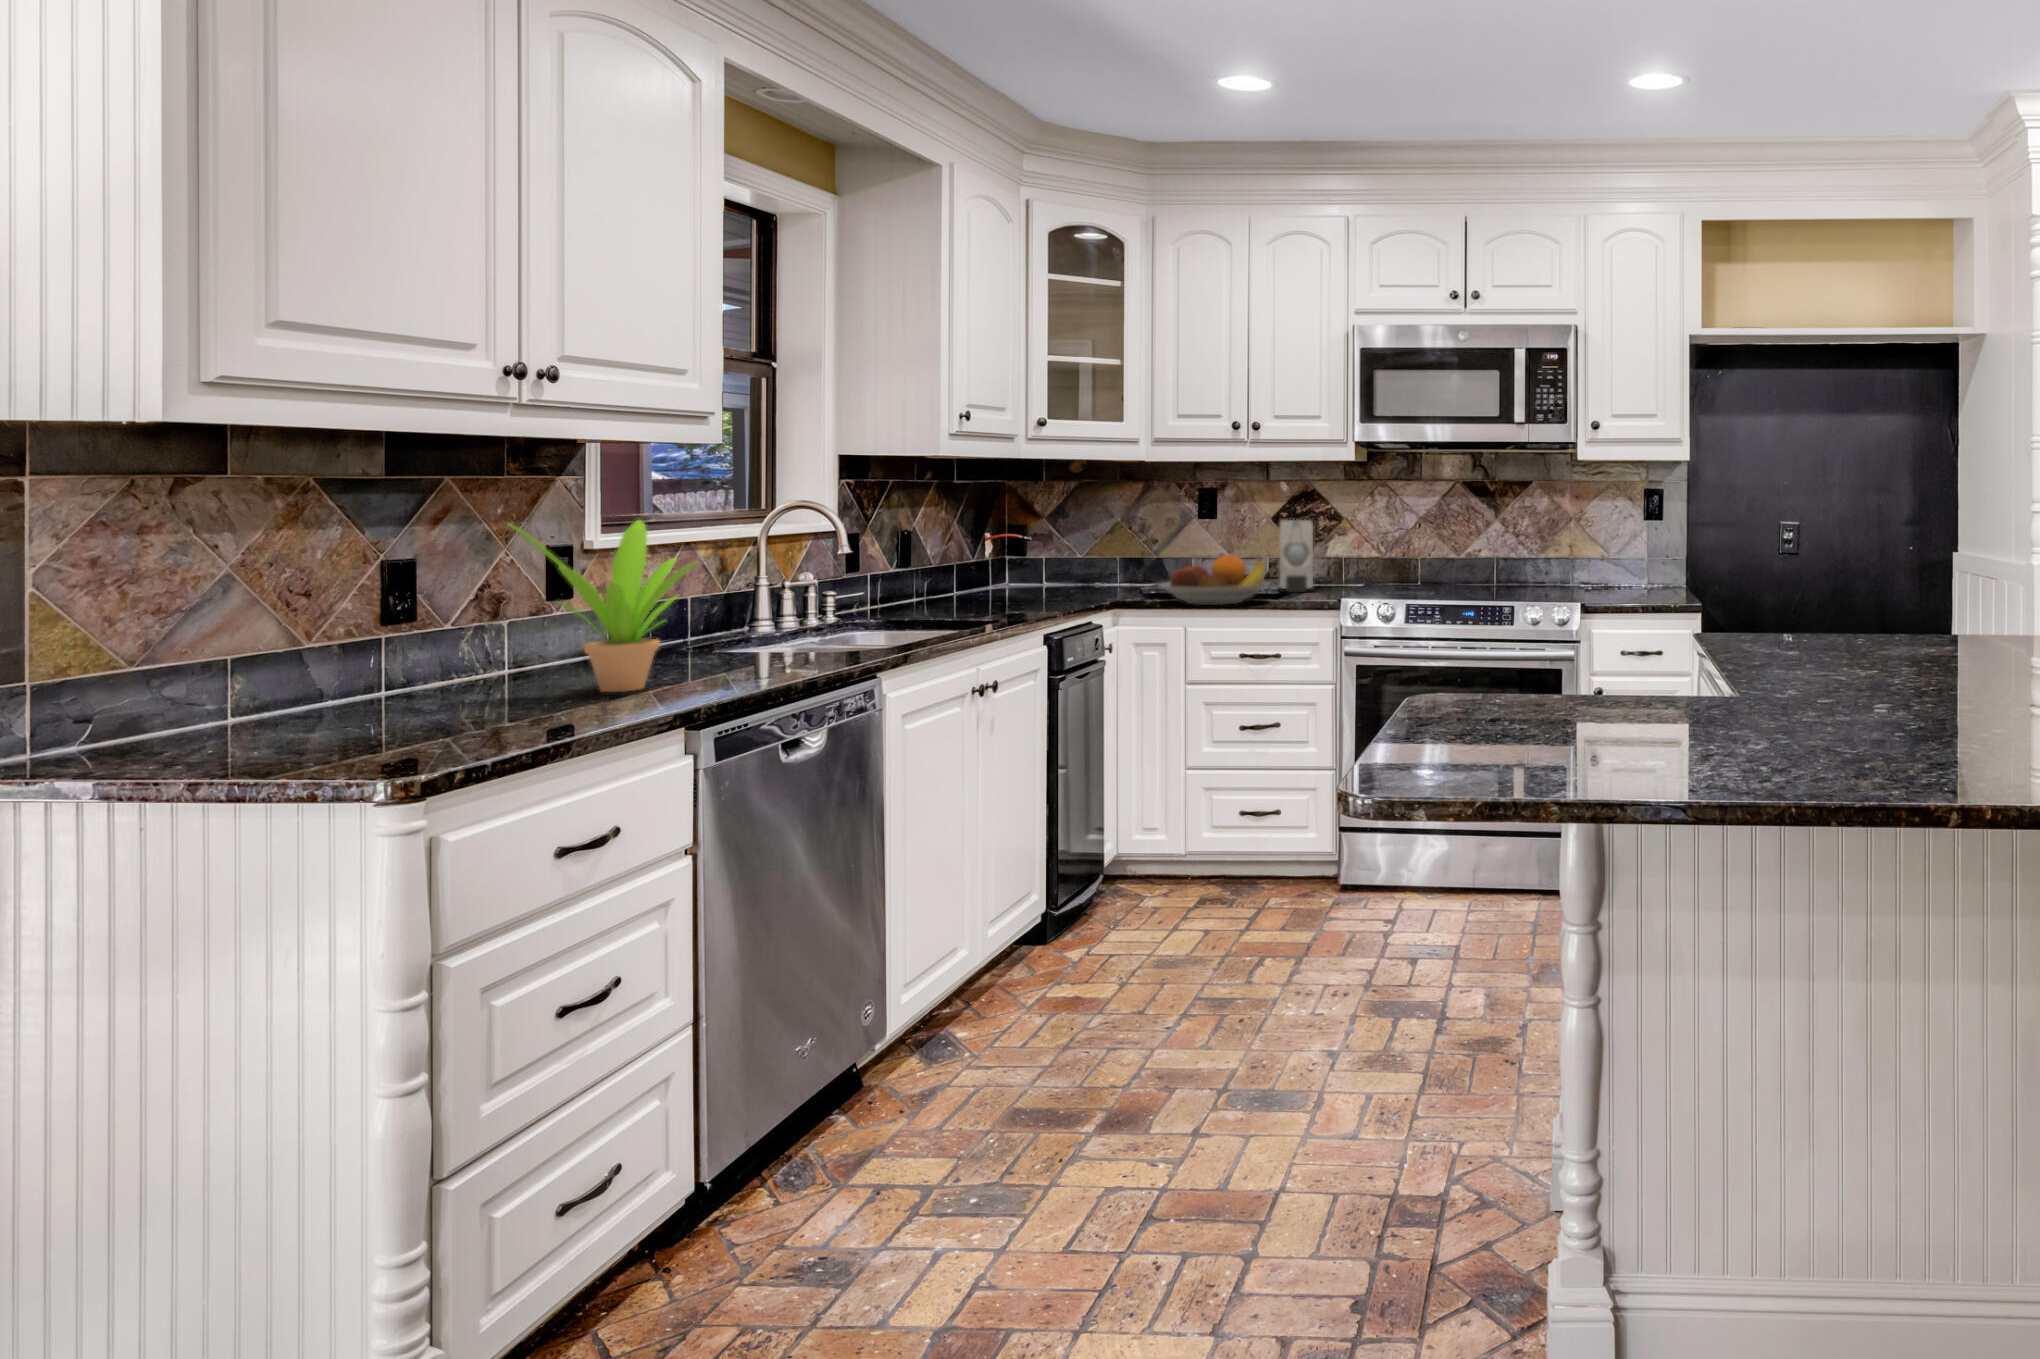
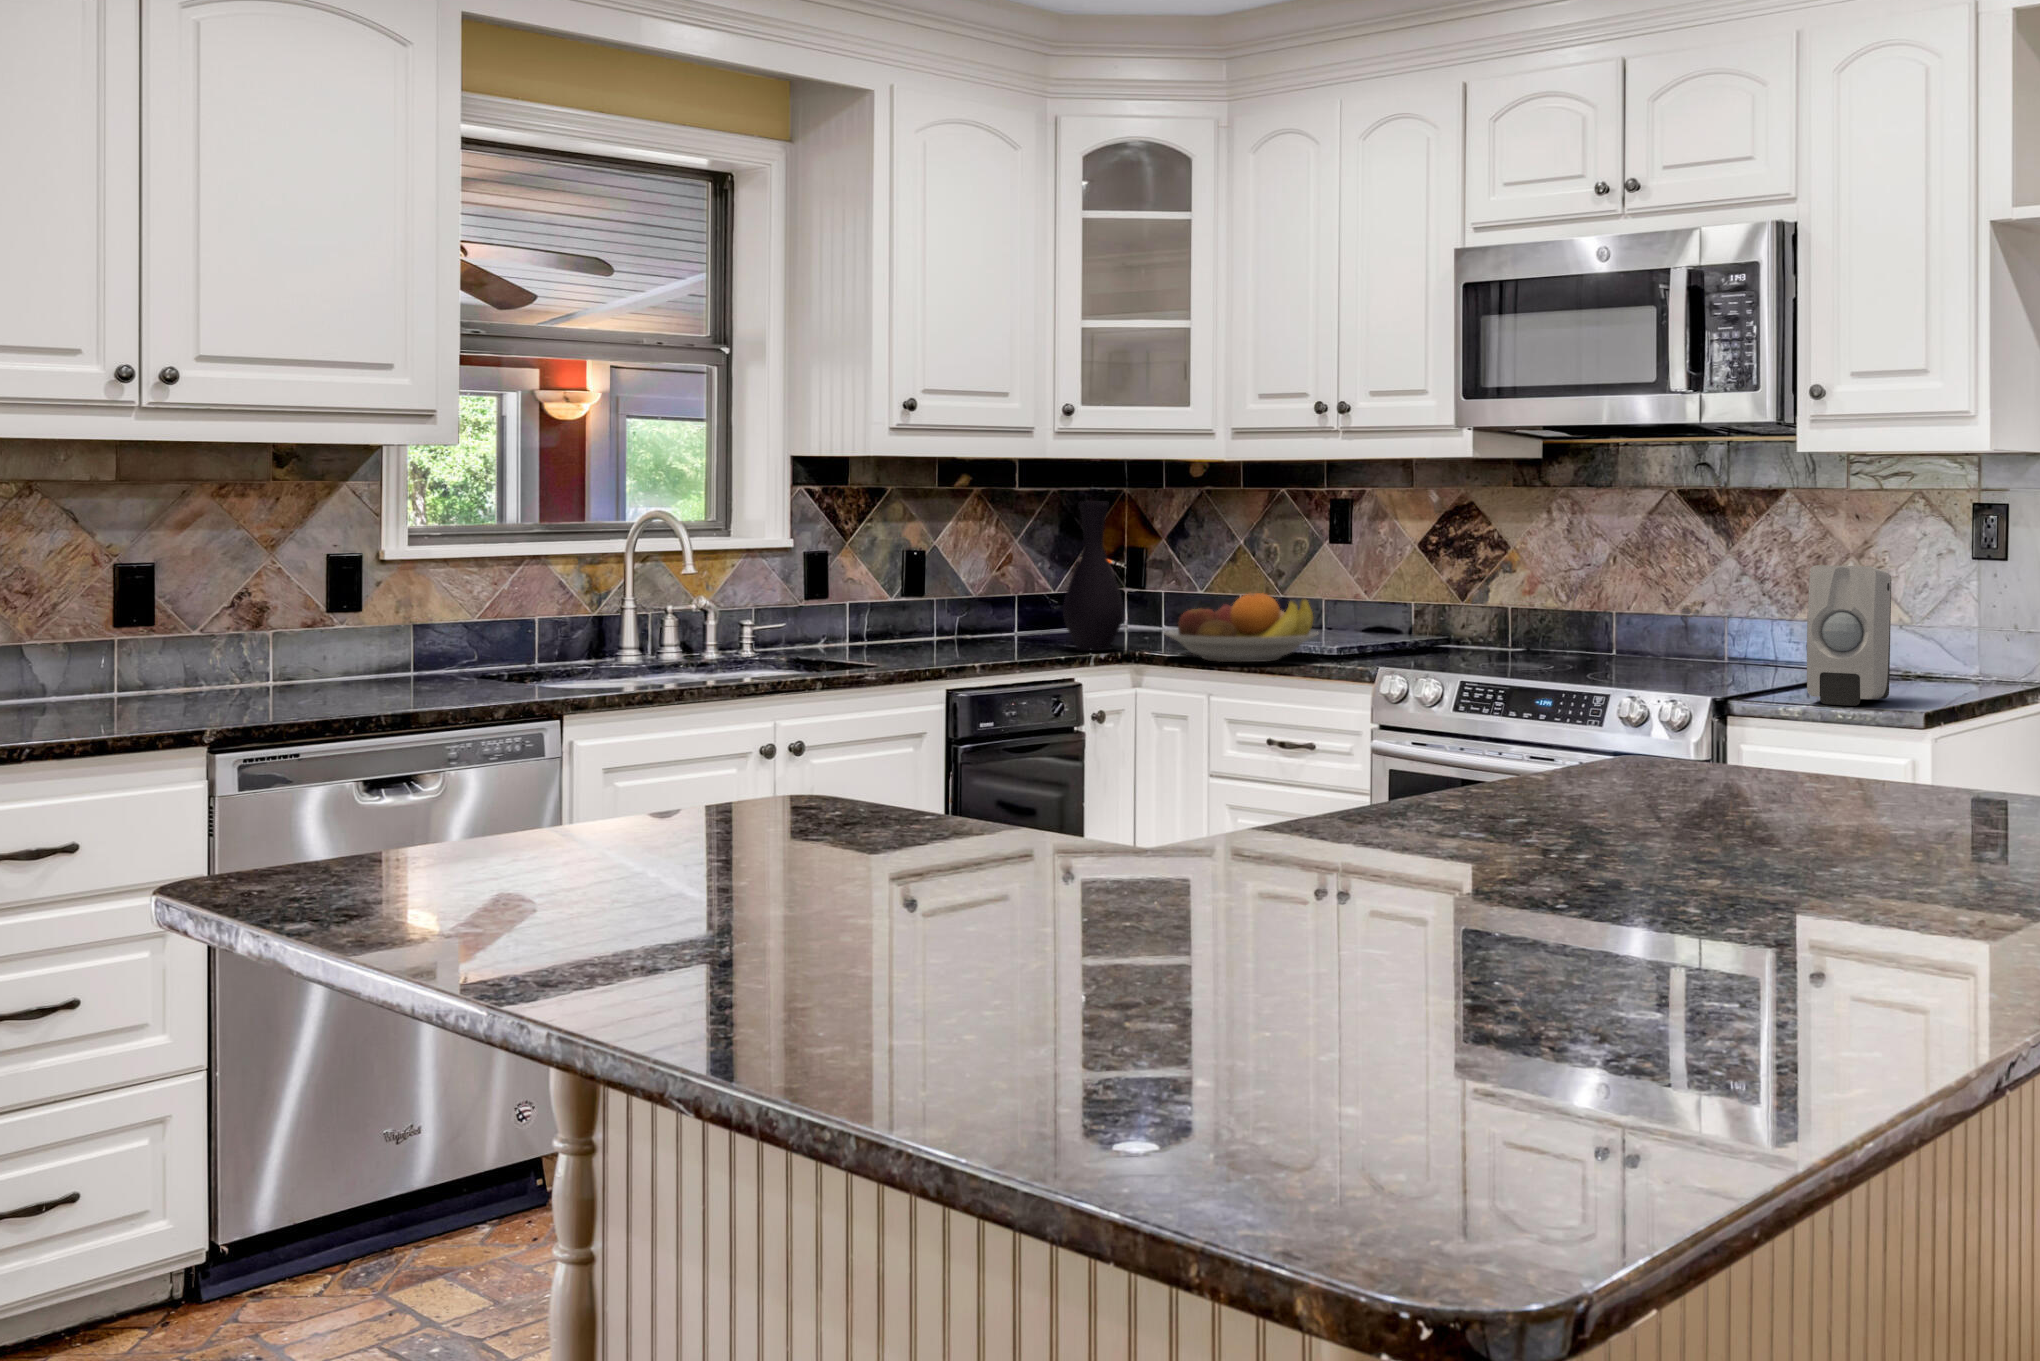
vase: none [1058,491,1106,604] -> present [1063,502,1123,651]
potted plant: present [509,520,697,692] -> none [153,527,338,706]
soap dispenser: present [1280,520,1313,592] -> present [1807,565,1891,706]

